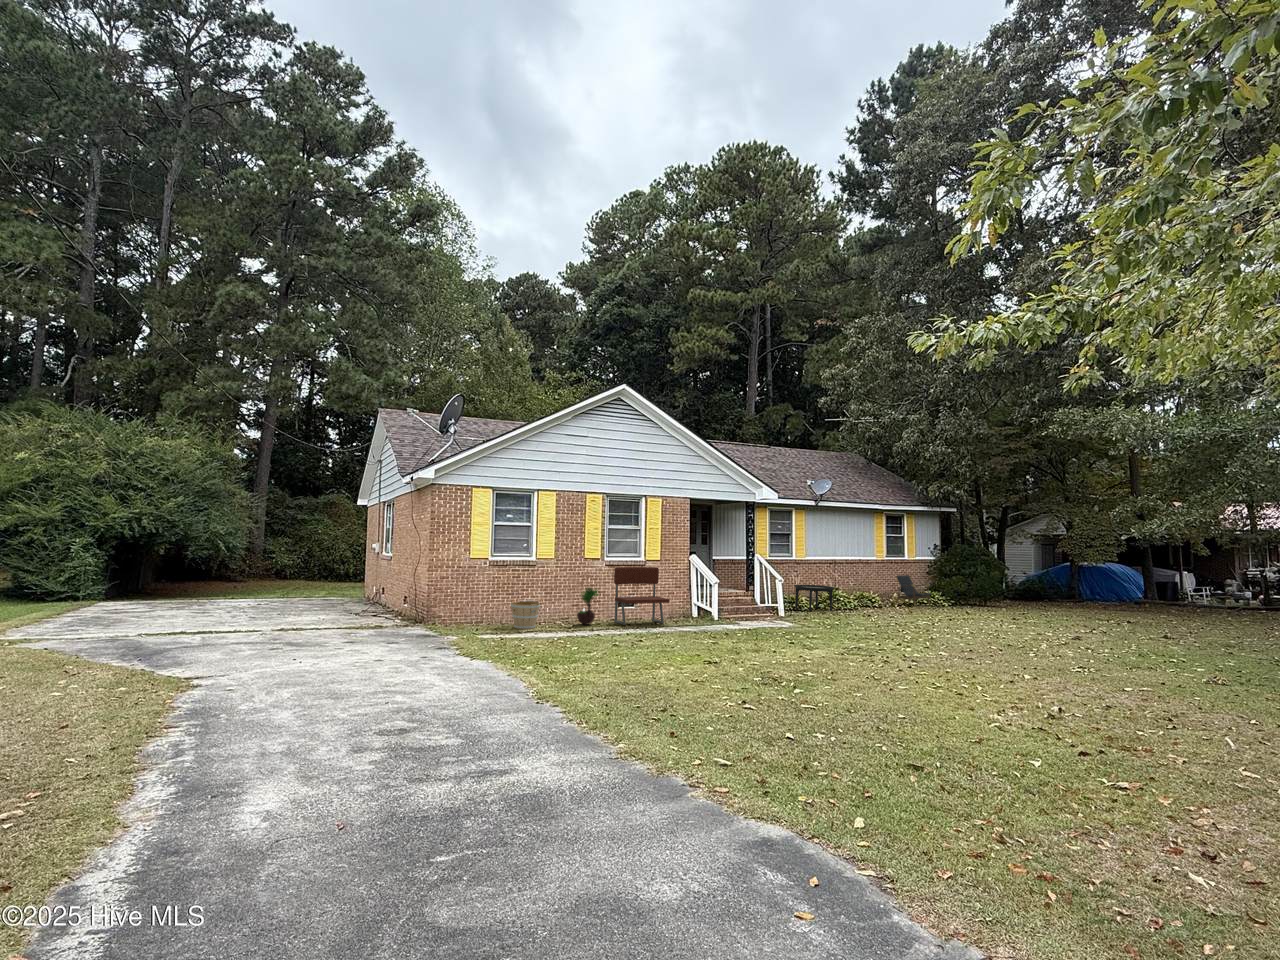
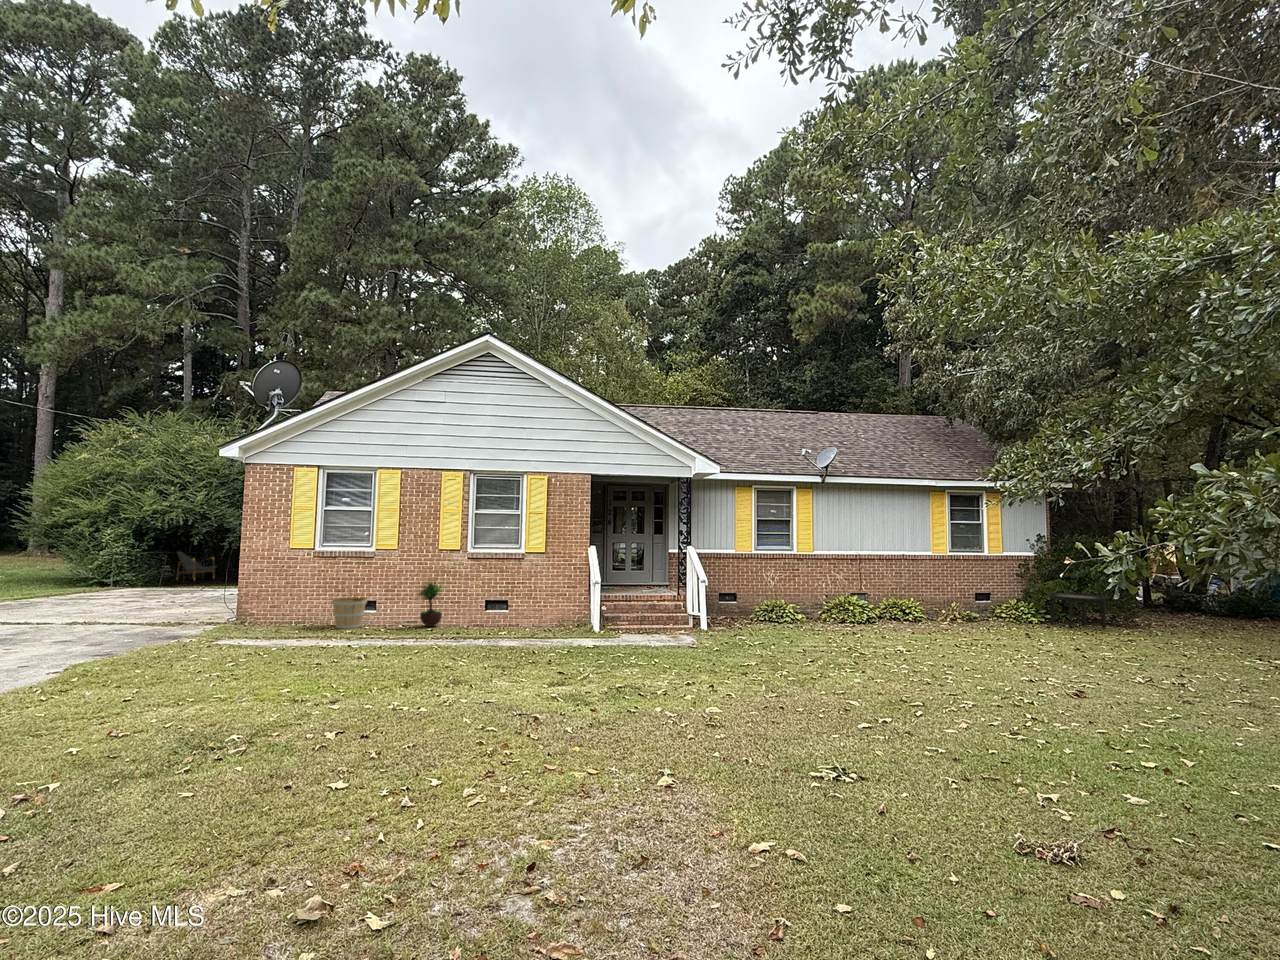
bench: present [614,567,670,625] -> none [470,559,534,629]
lounge chair: present [897,575,932,605] -> present [177,551,216,580]
round table: present [794,585,834,611] -> present [1048,592,1108,629]

